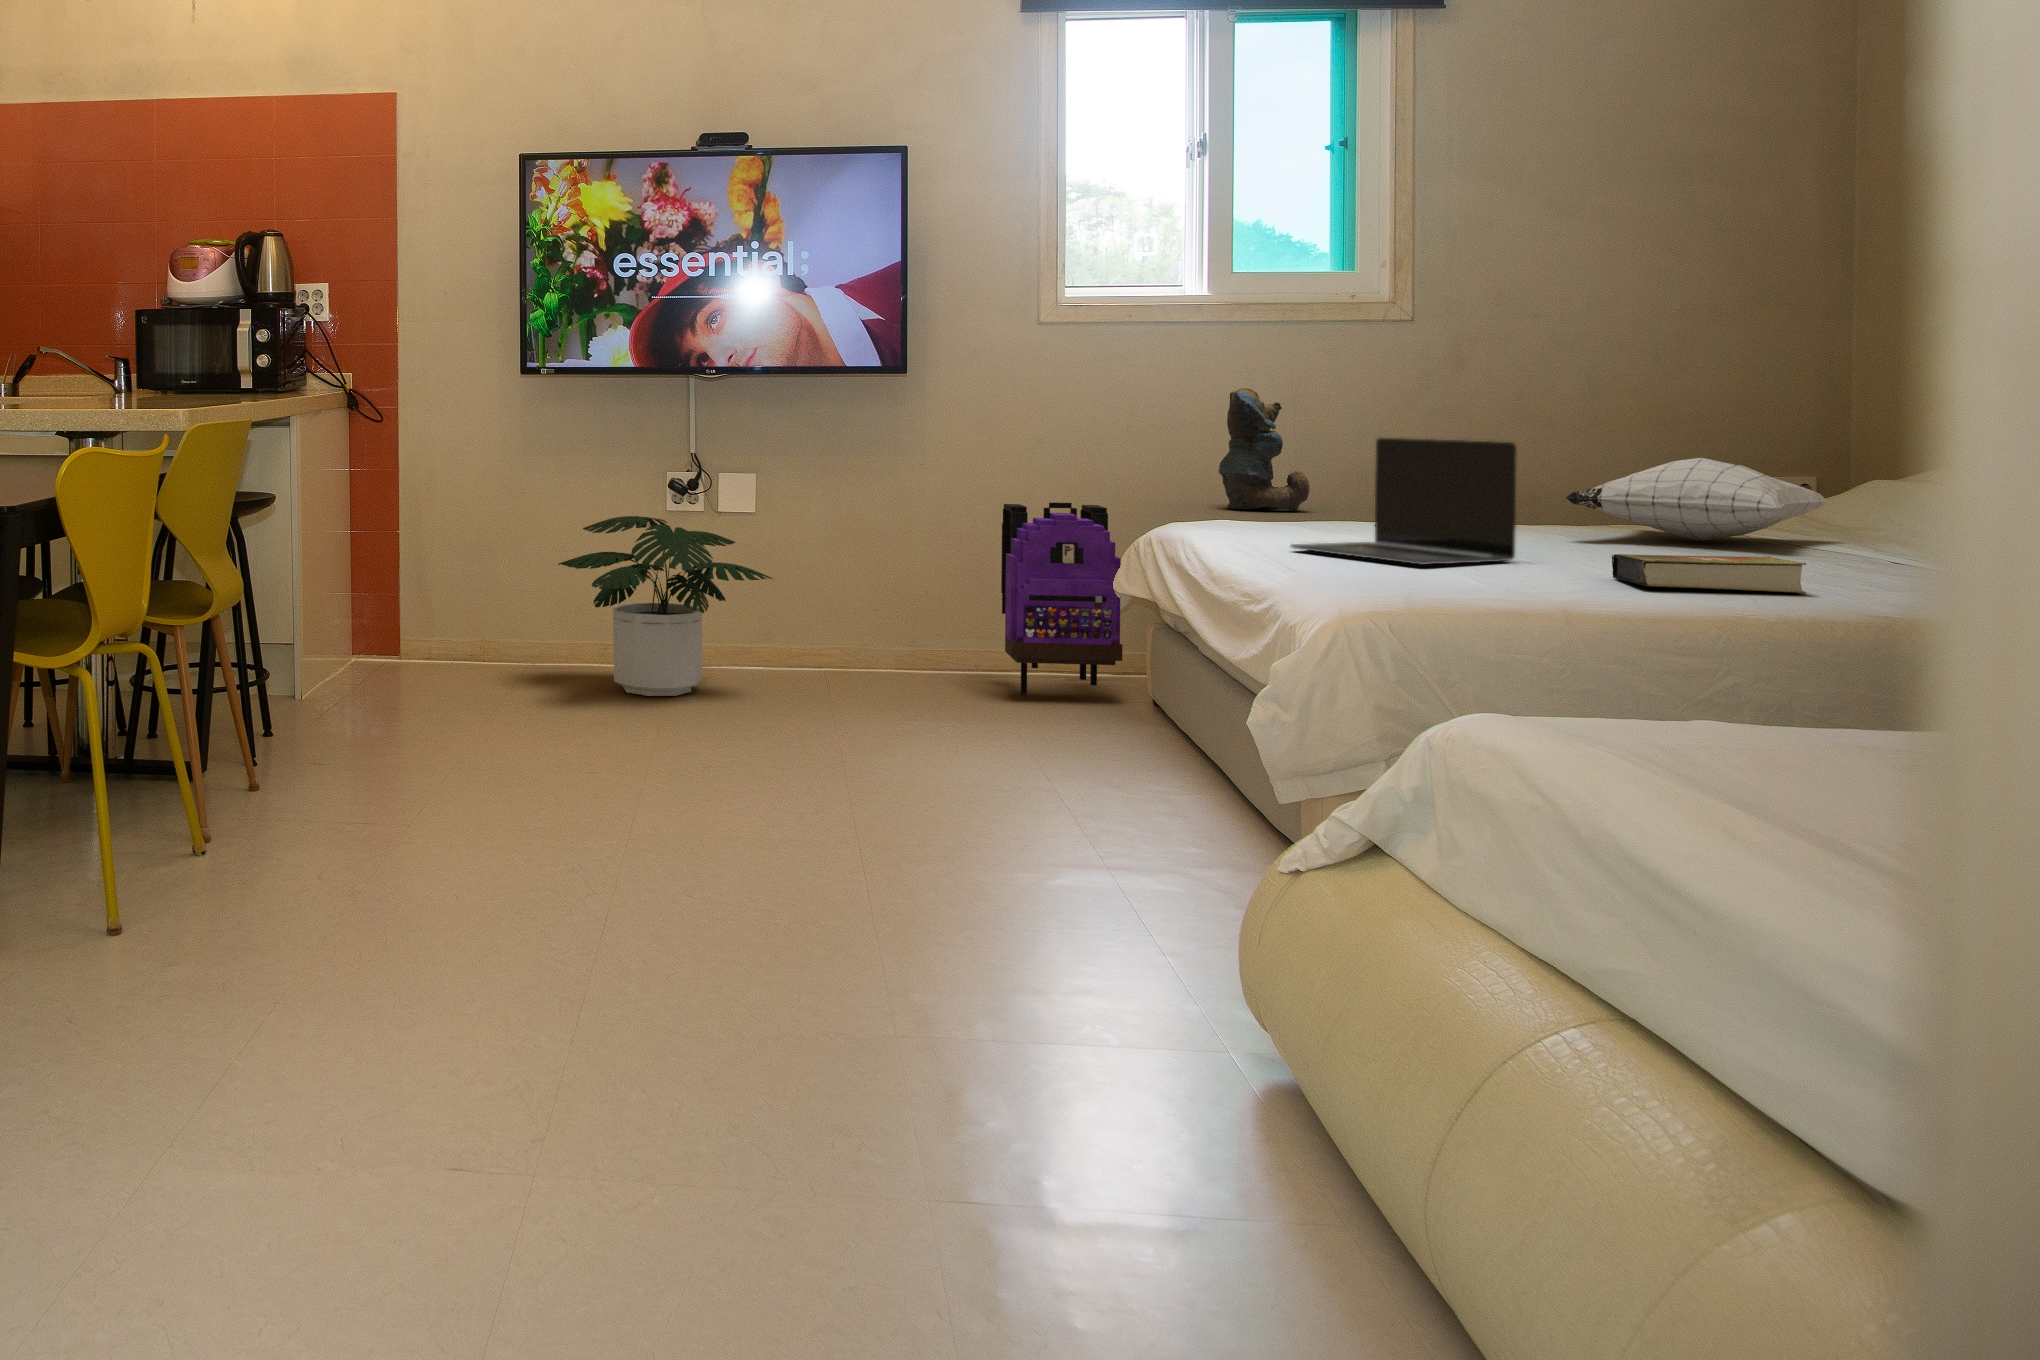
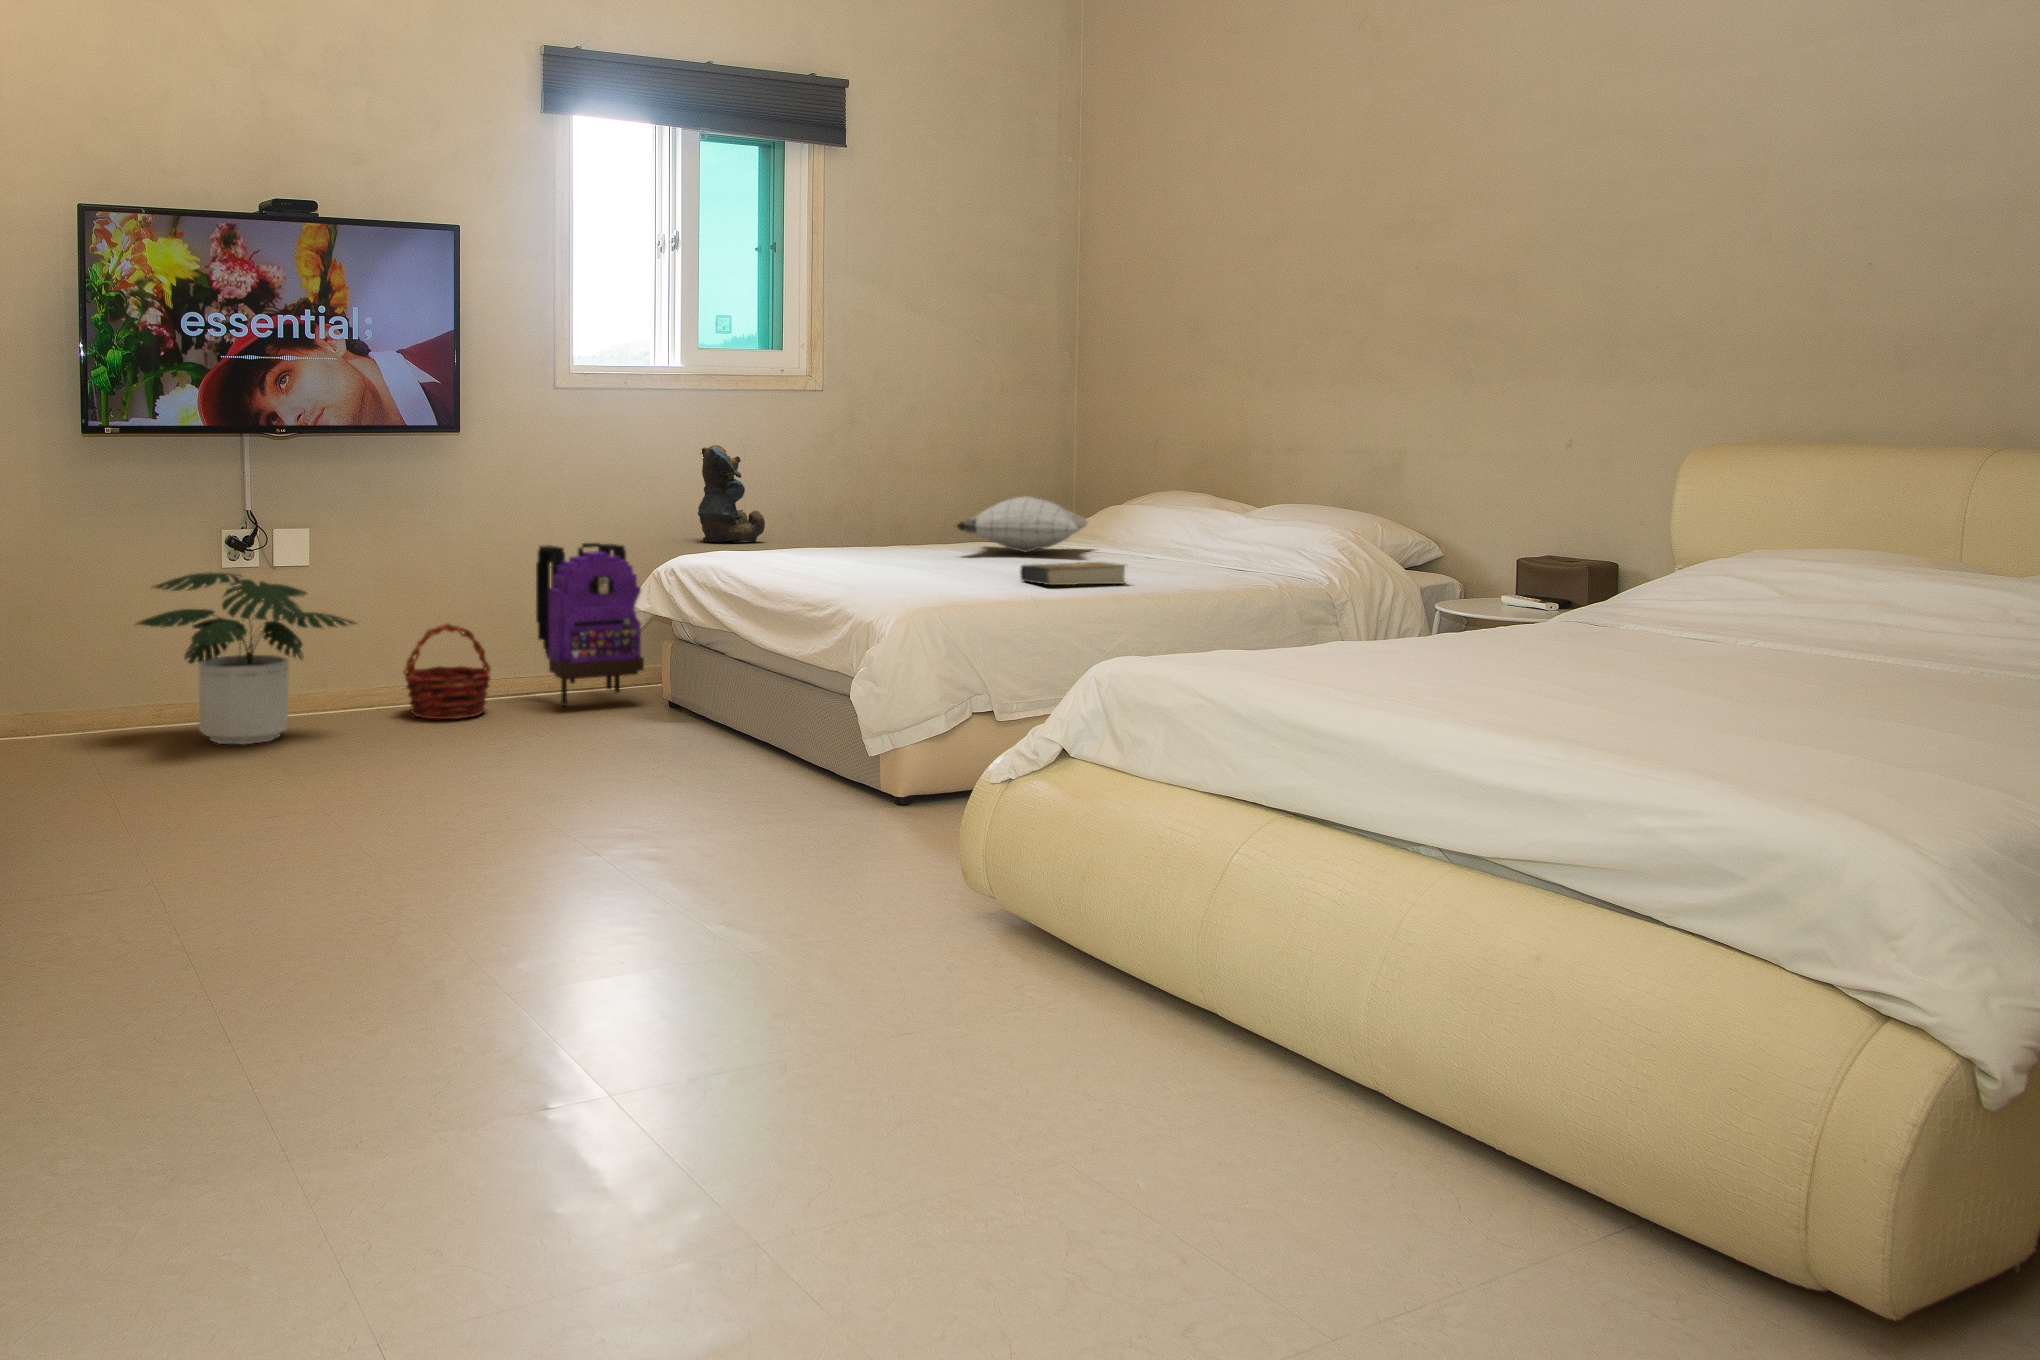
laptop: present [1291,438,1517,565] -> none [808,487,953,579]
basket: none [833,586,936,695] -> present [403,623,490,719]

